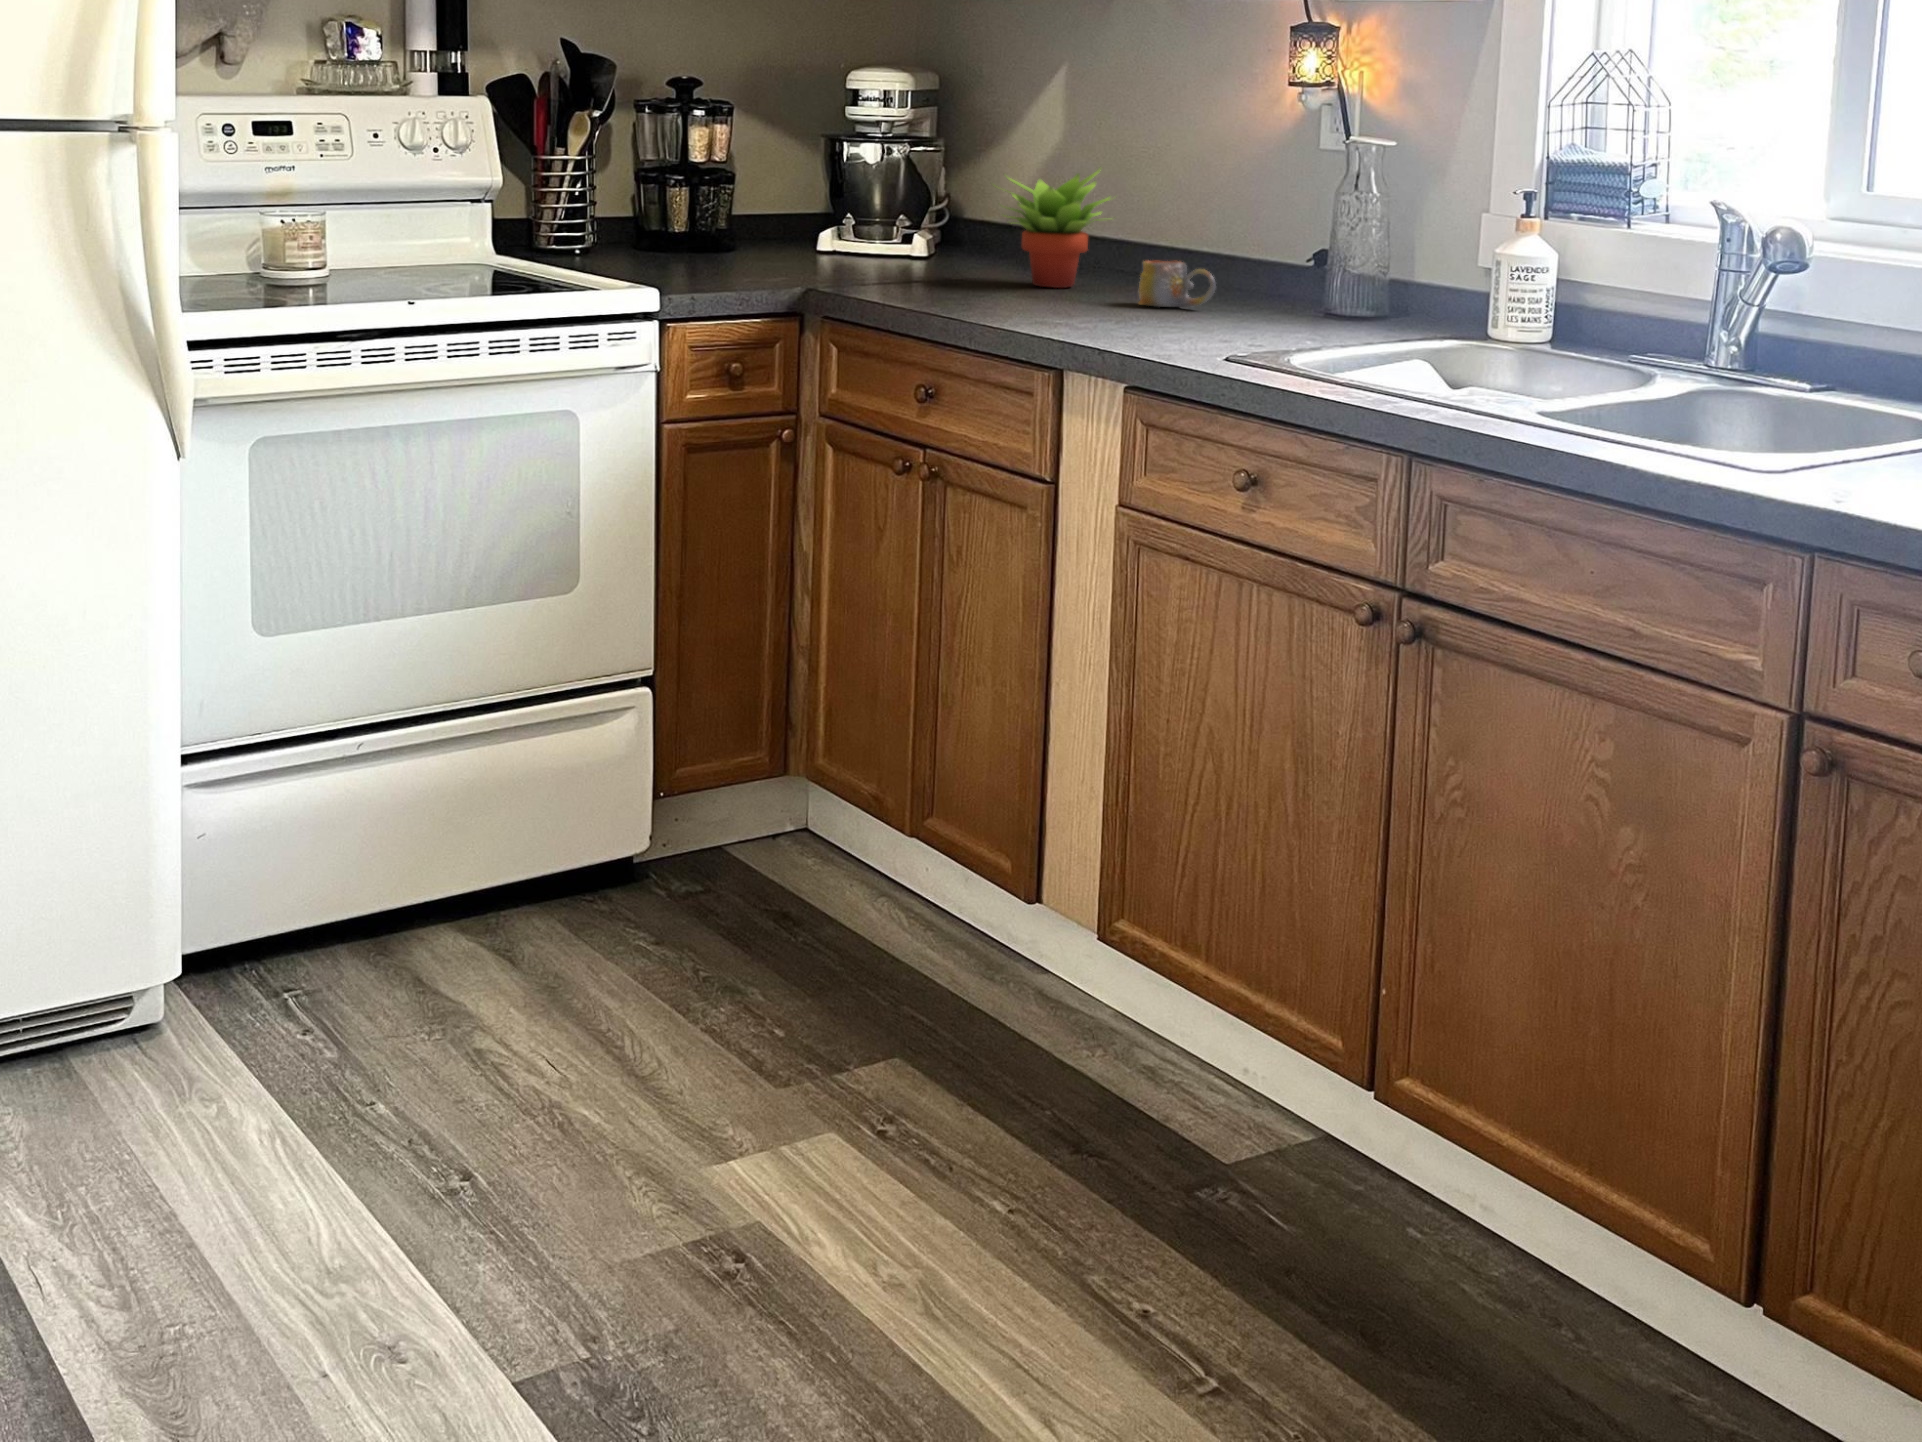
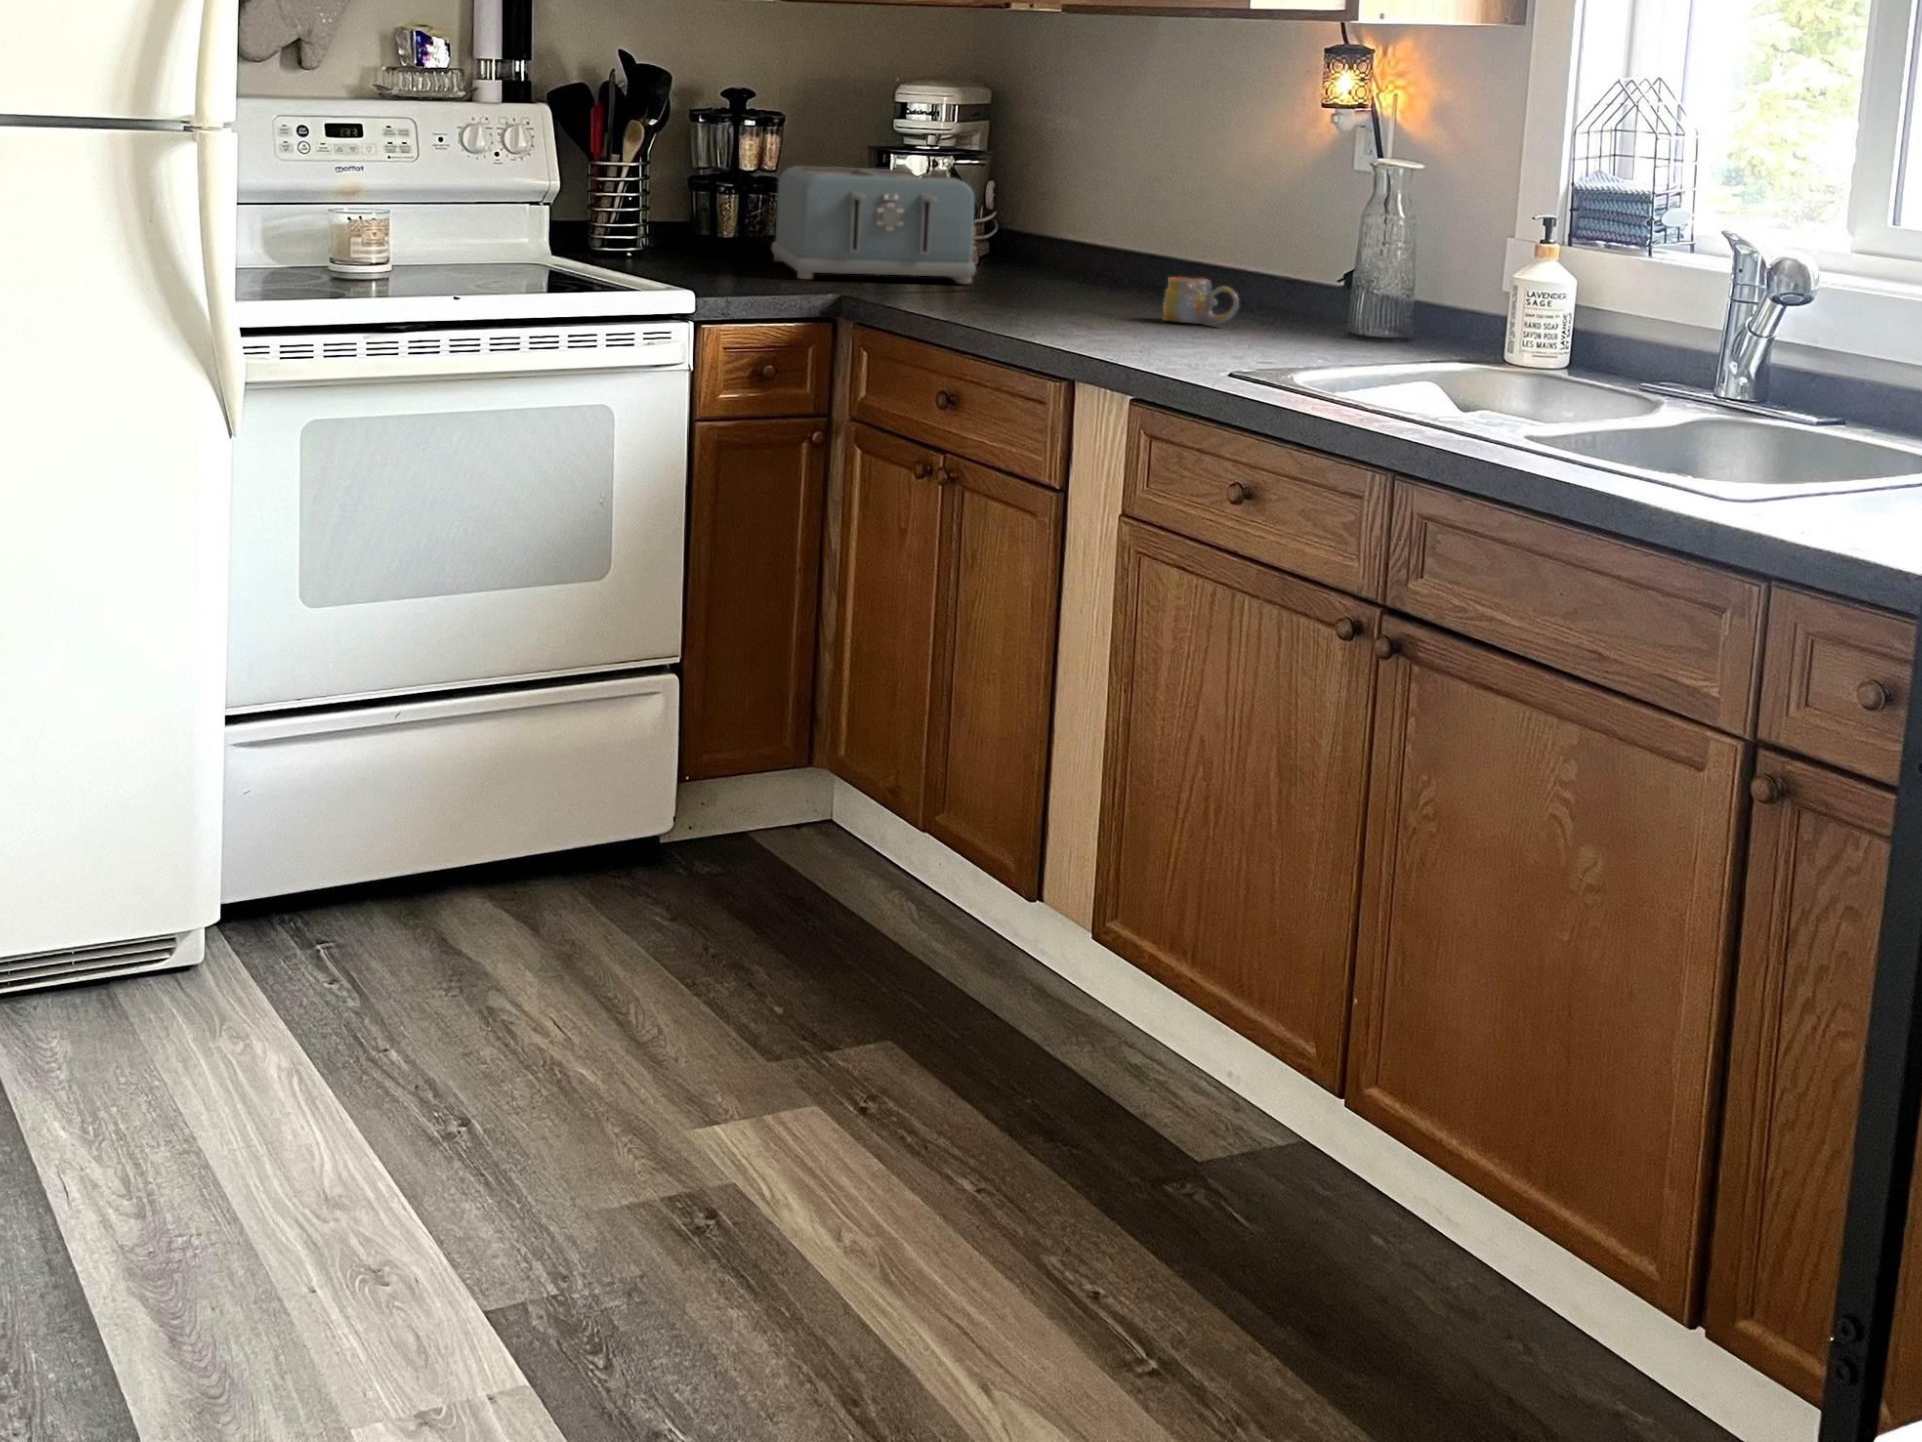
toaster: none [725,156,940,272] -> present [772,166,976,284]
succulent plant: present [994,168,1111,288] -> none [1024,184,1150,302]

